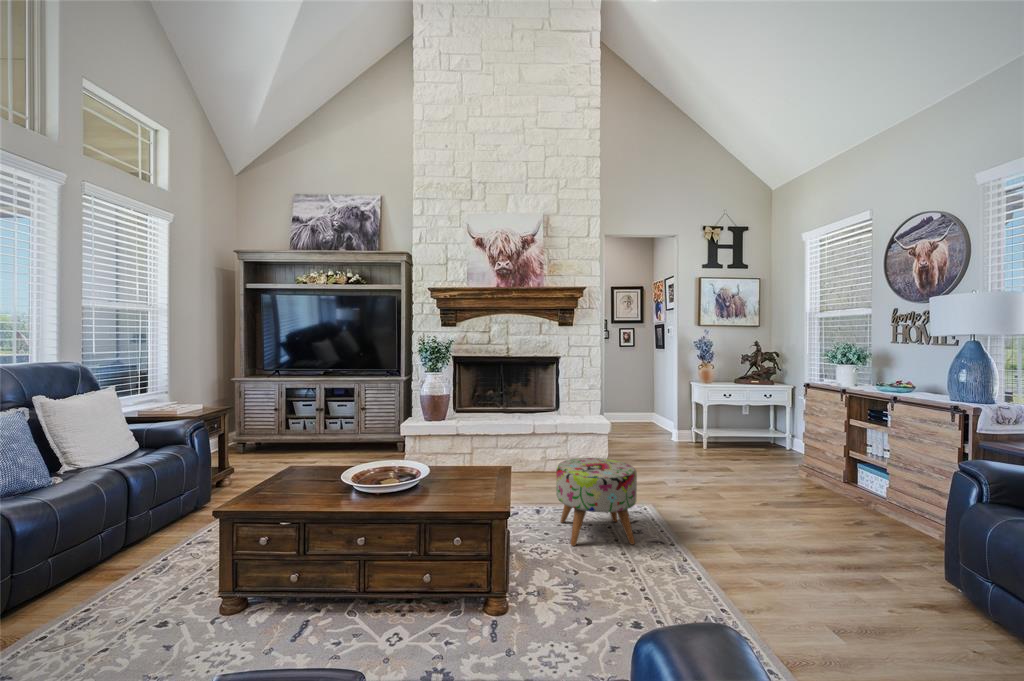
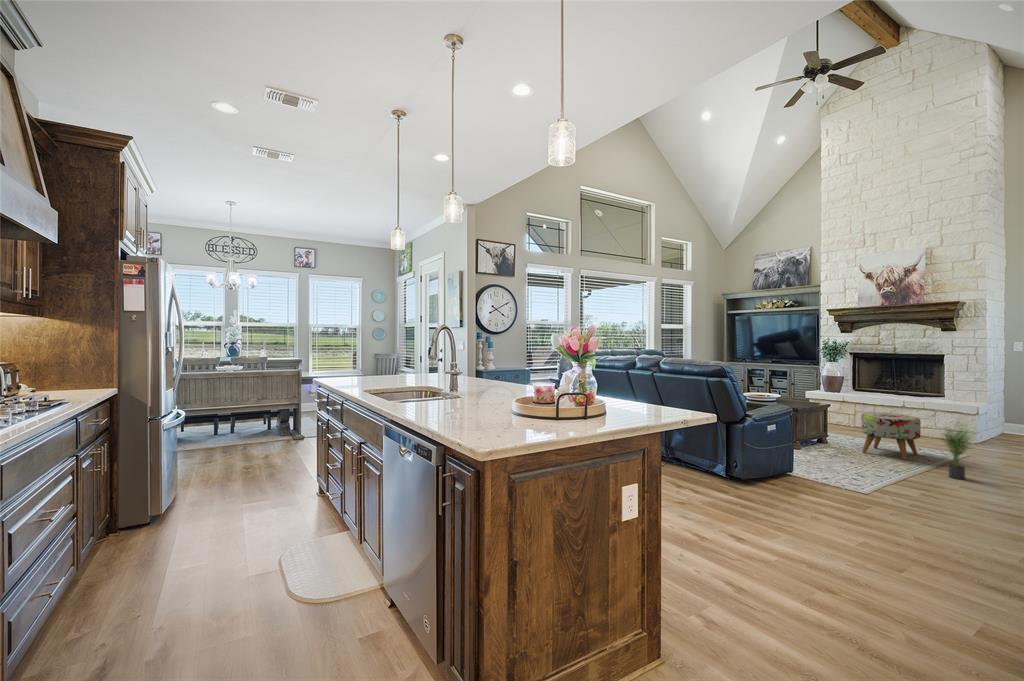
potted plant: none [704,469,773,575] -> present [944,425,974,479]

